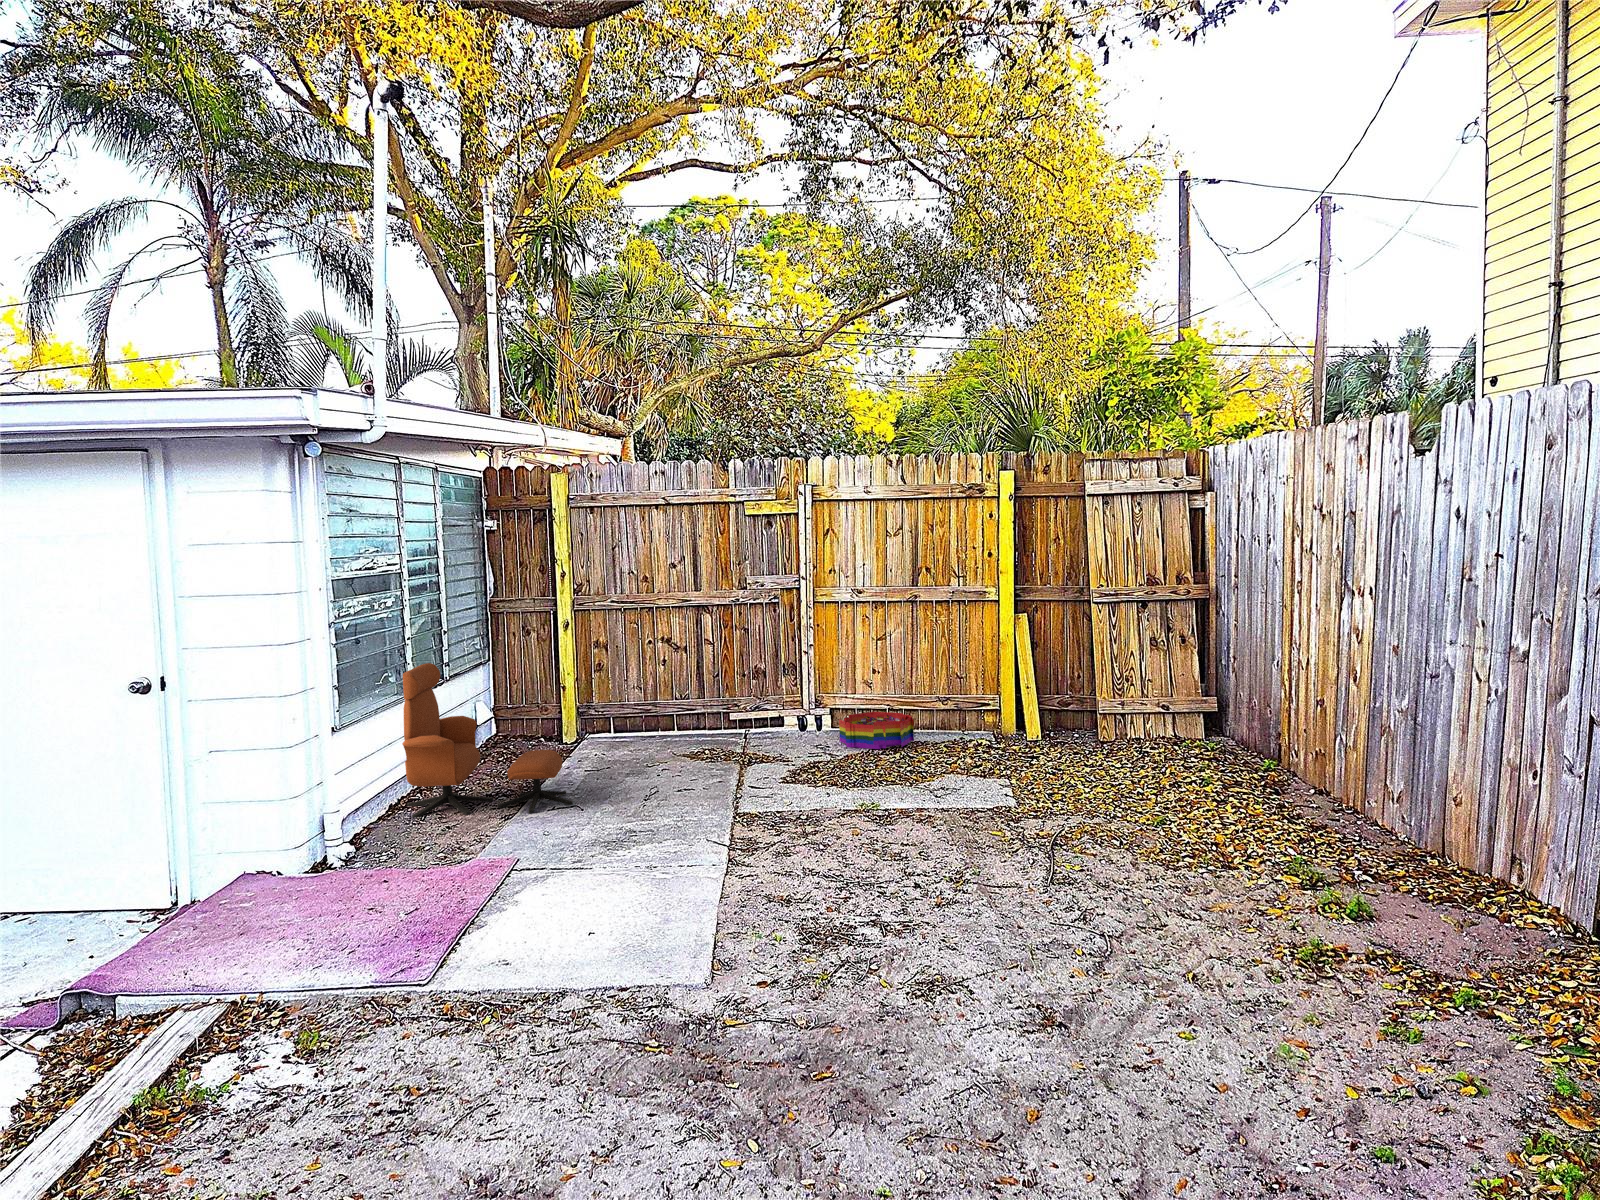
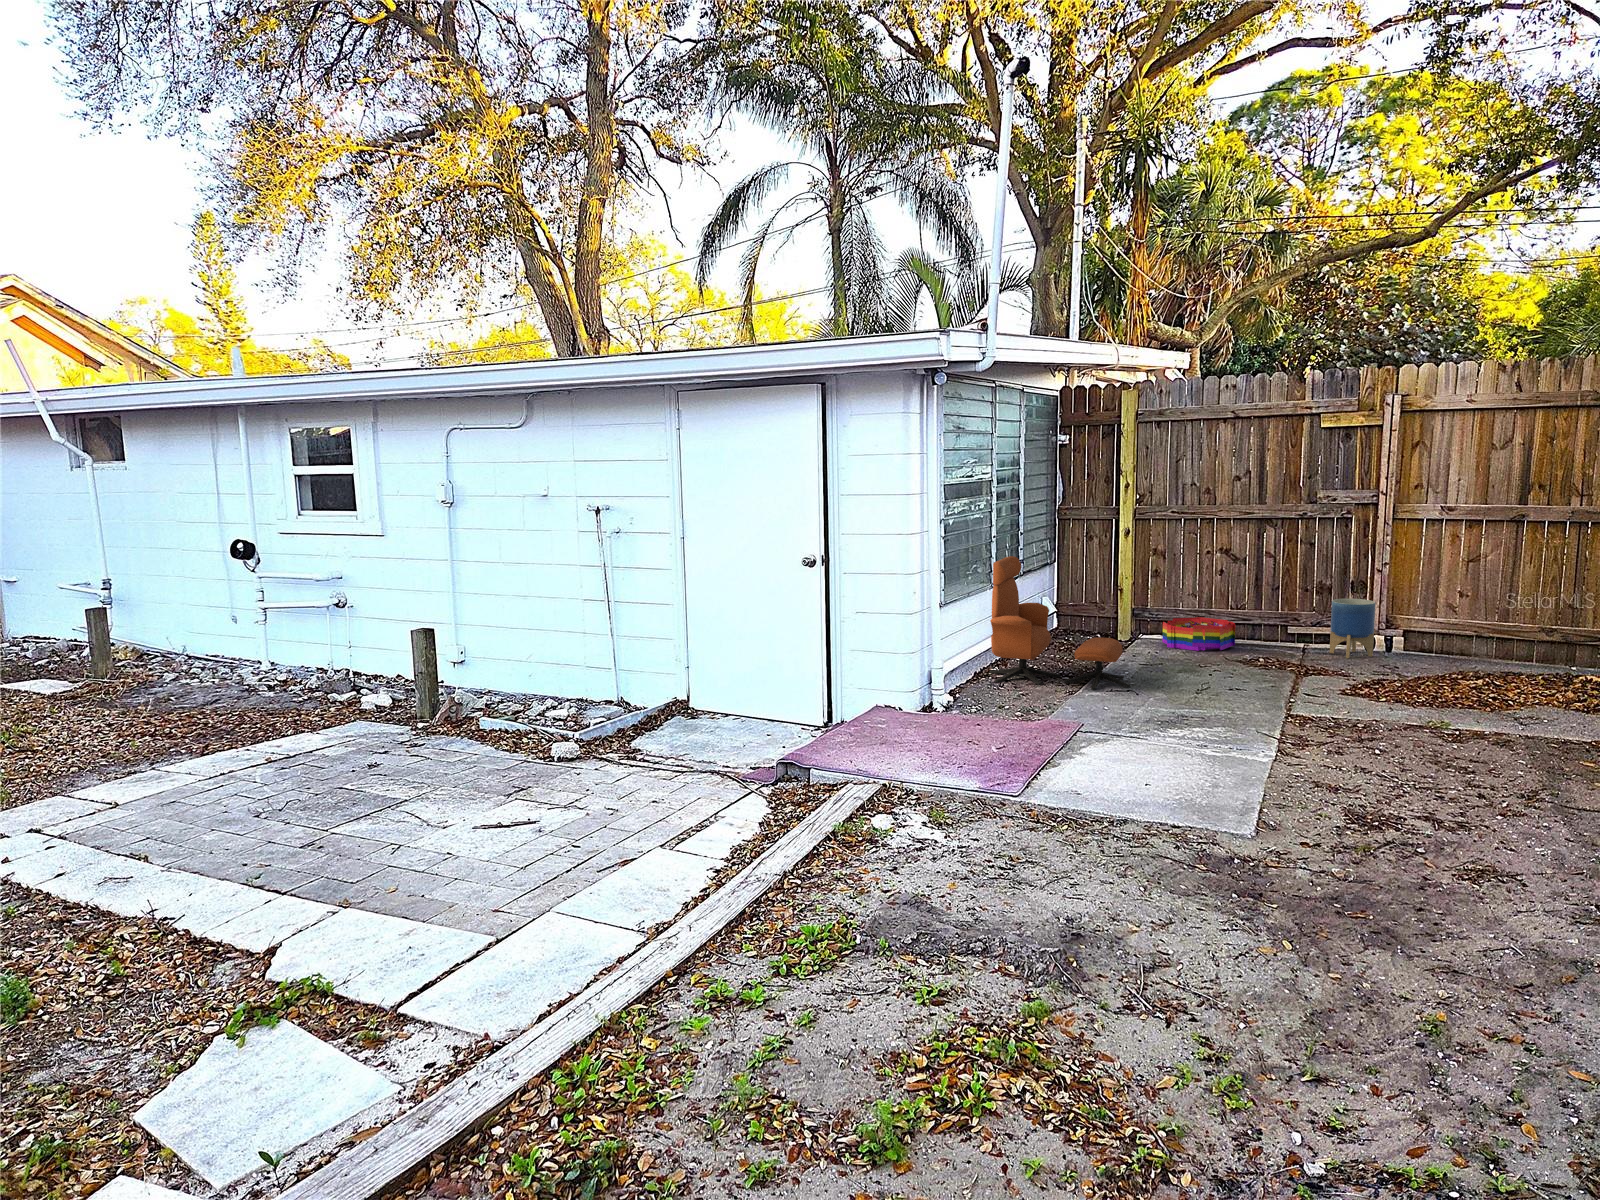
planter: none [768,684,808,744] -> present [1330,599,1376,658]
storage bin: present [839,712,914,749] -> present [1162,617,1236,651]

